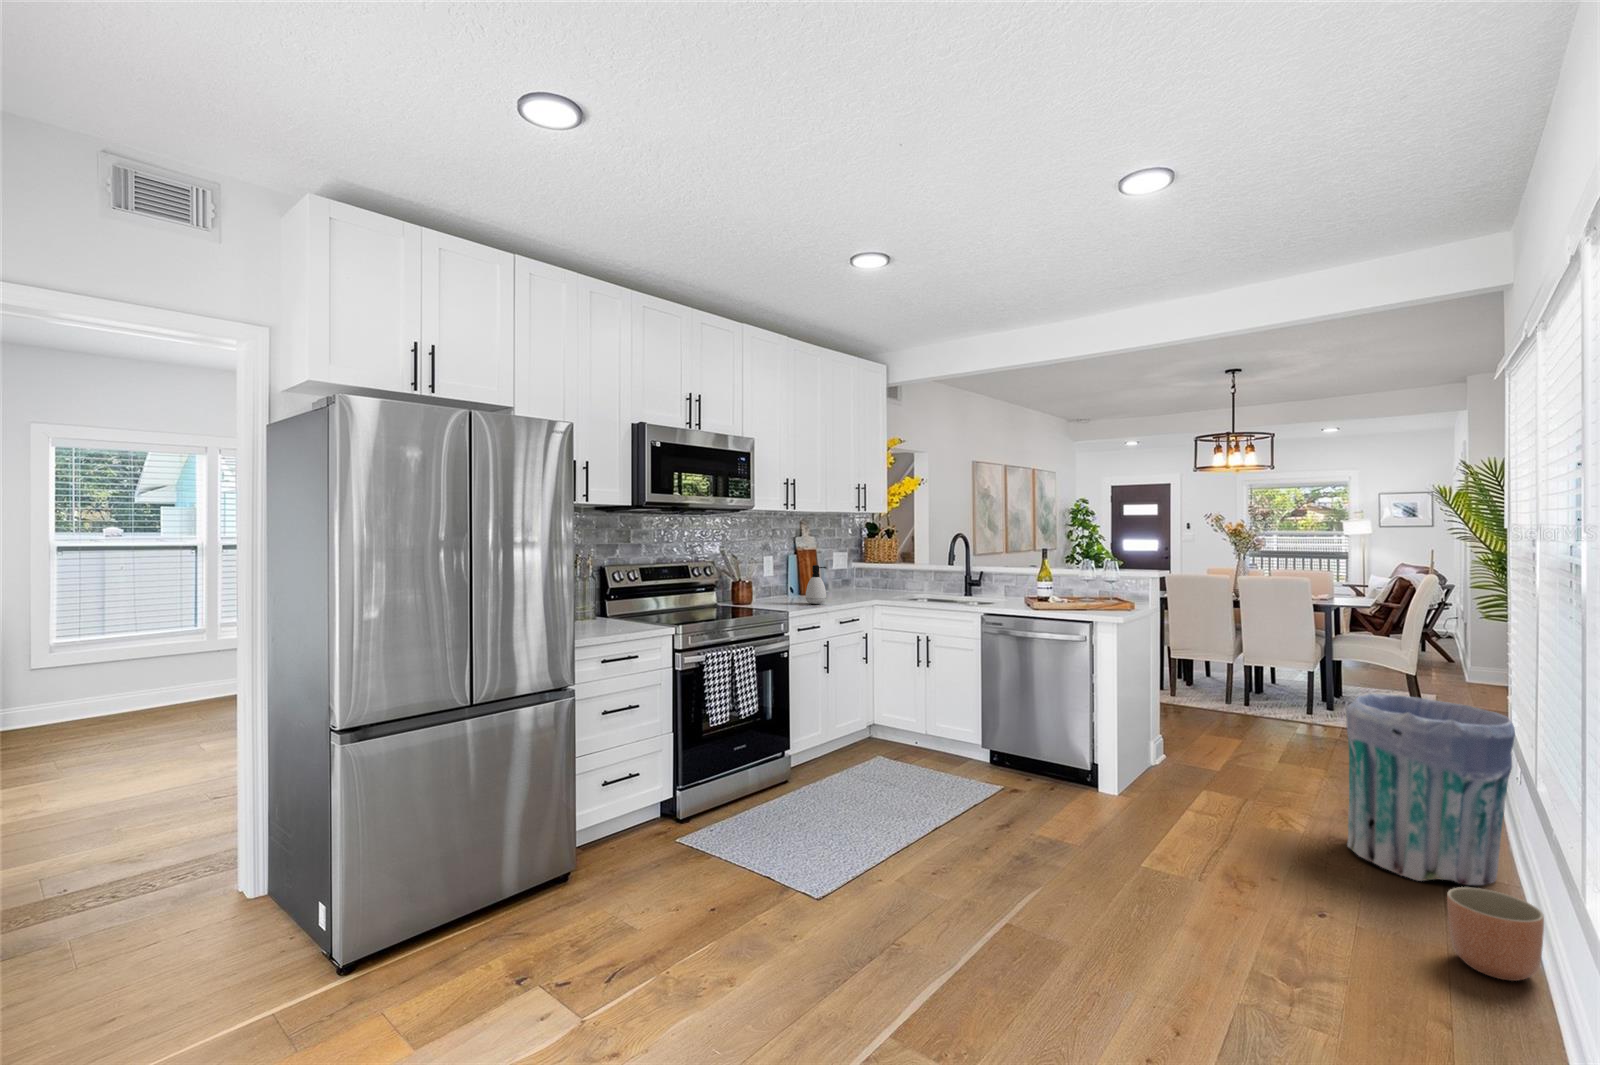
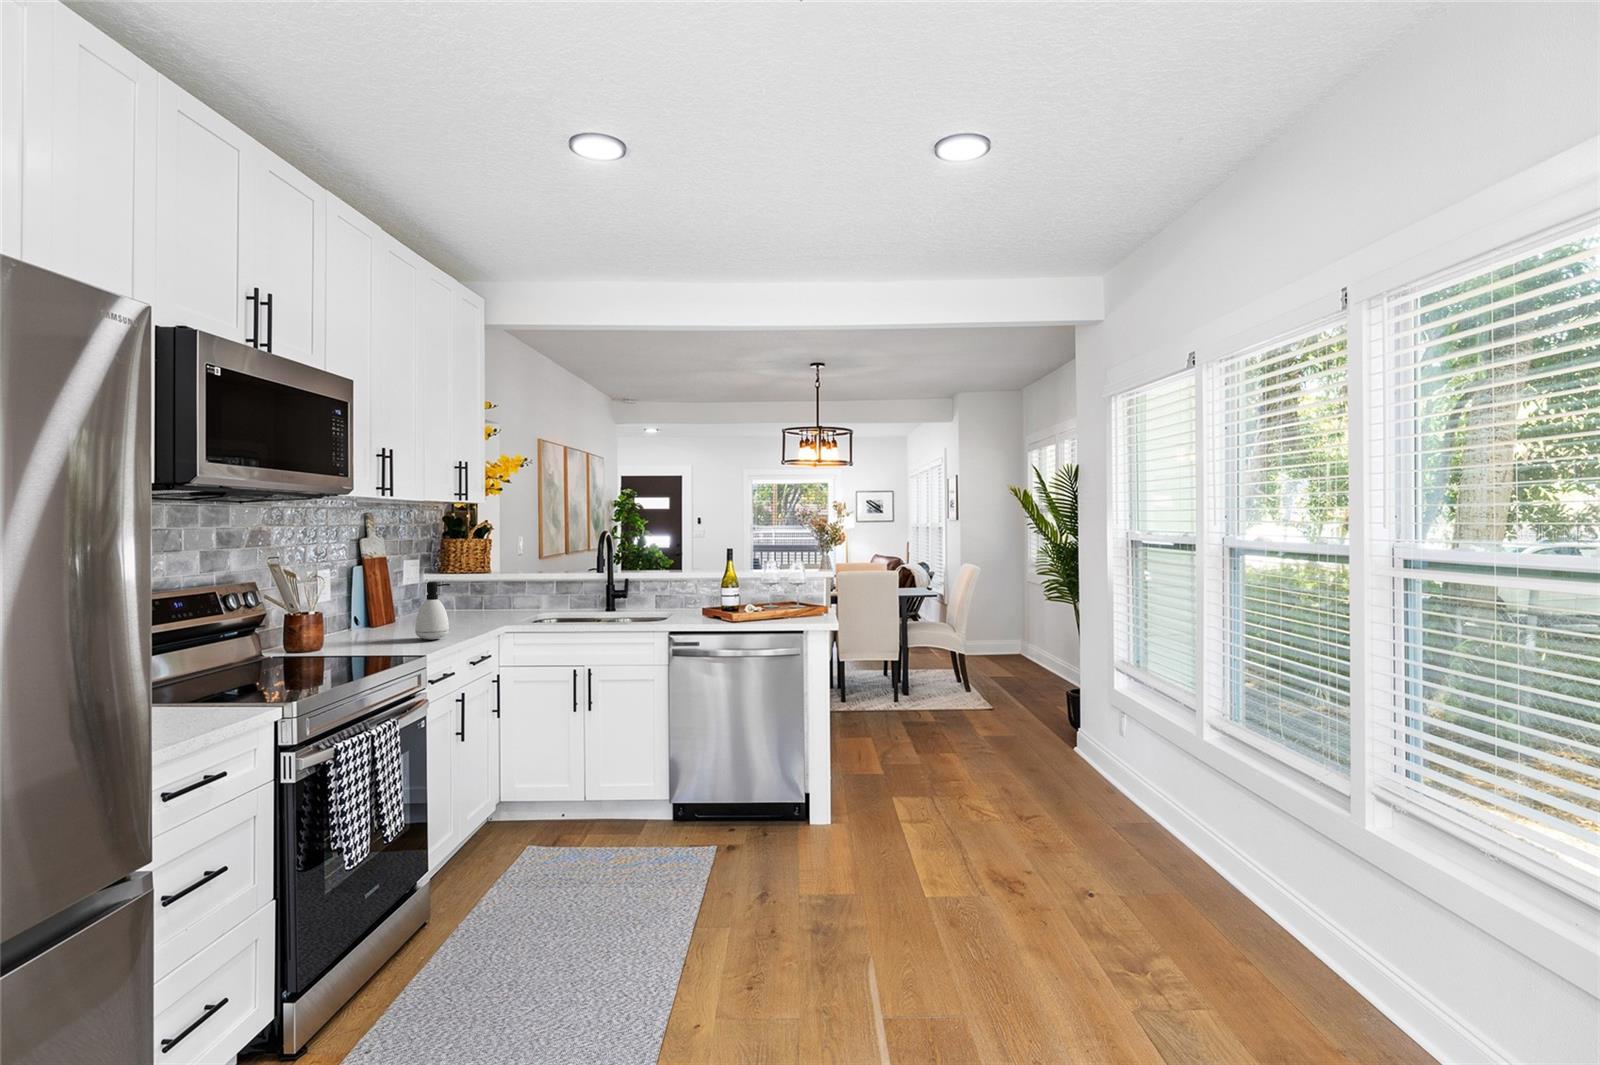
trash can: present [1346,694,1515,885] -> none [1042,685,1167,854]
planter: present [1447,887,1544,981] -> none [1199,853,1269,931]

